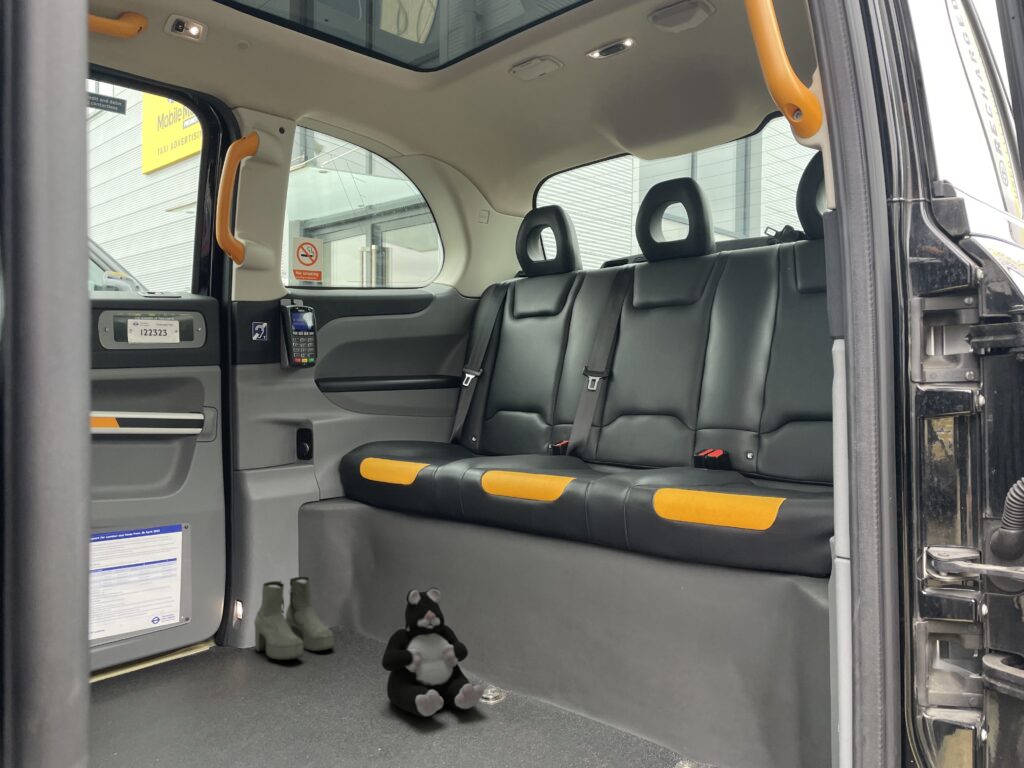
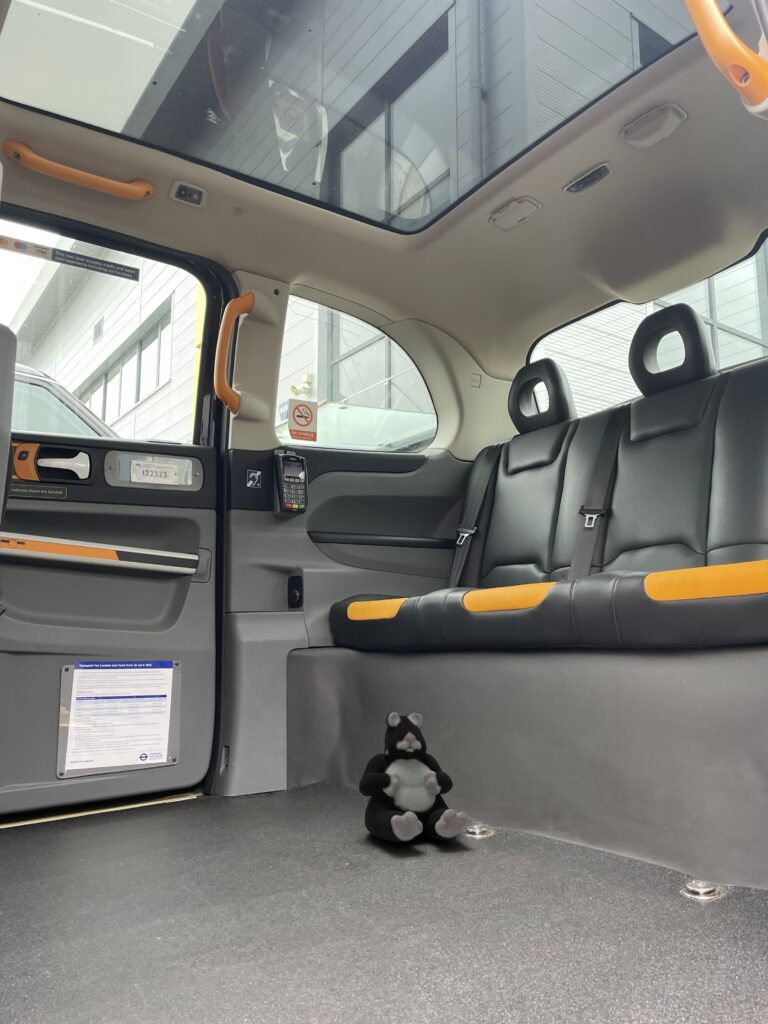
boots: present [254,577,334,660] -> none [240,722,318,800]

